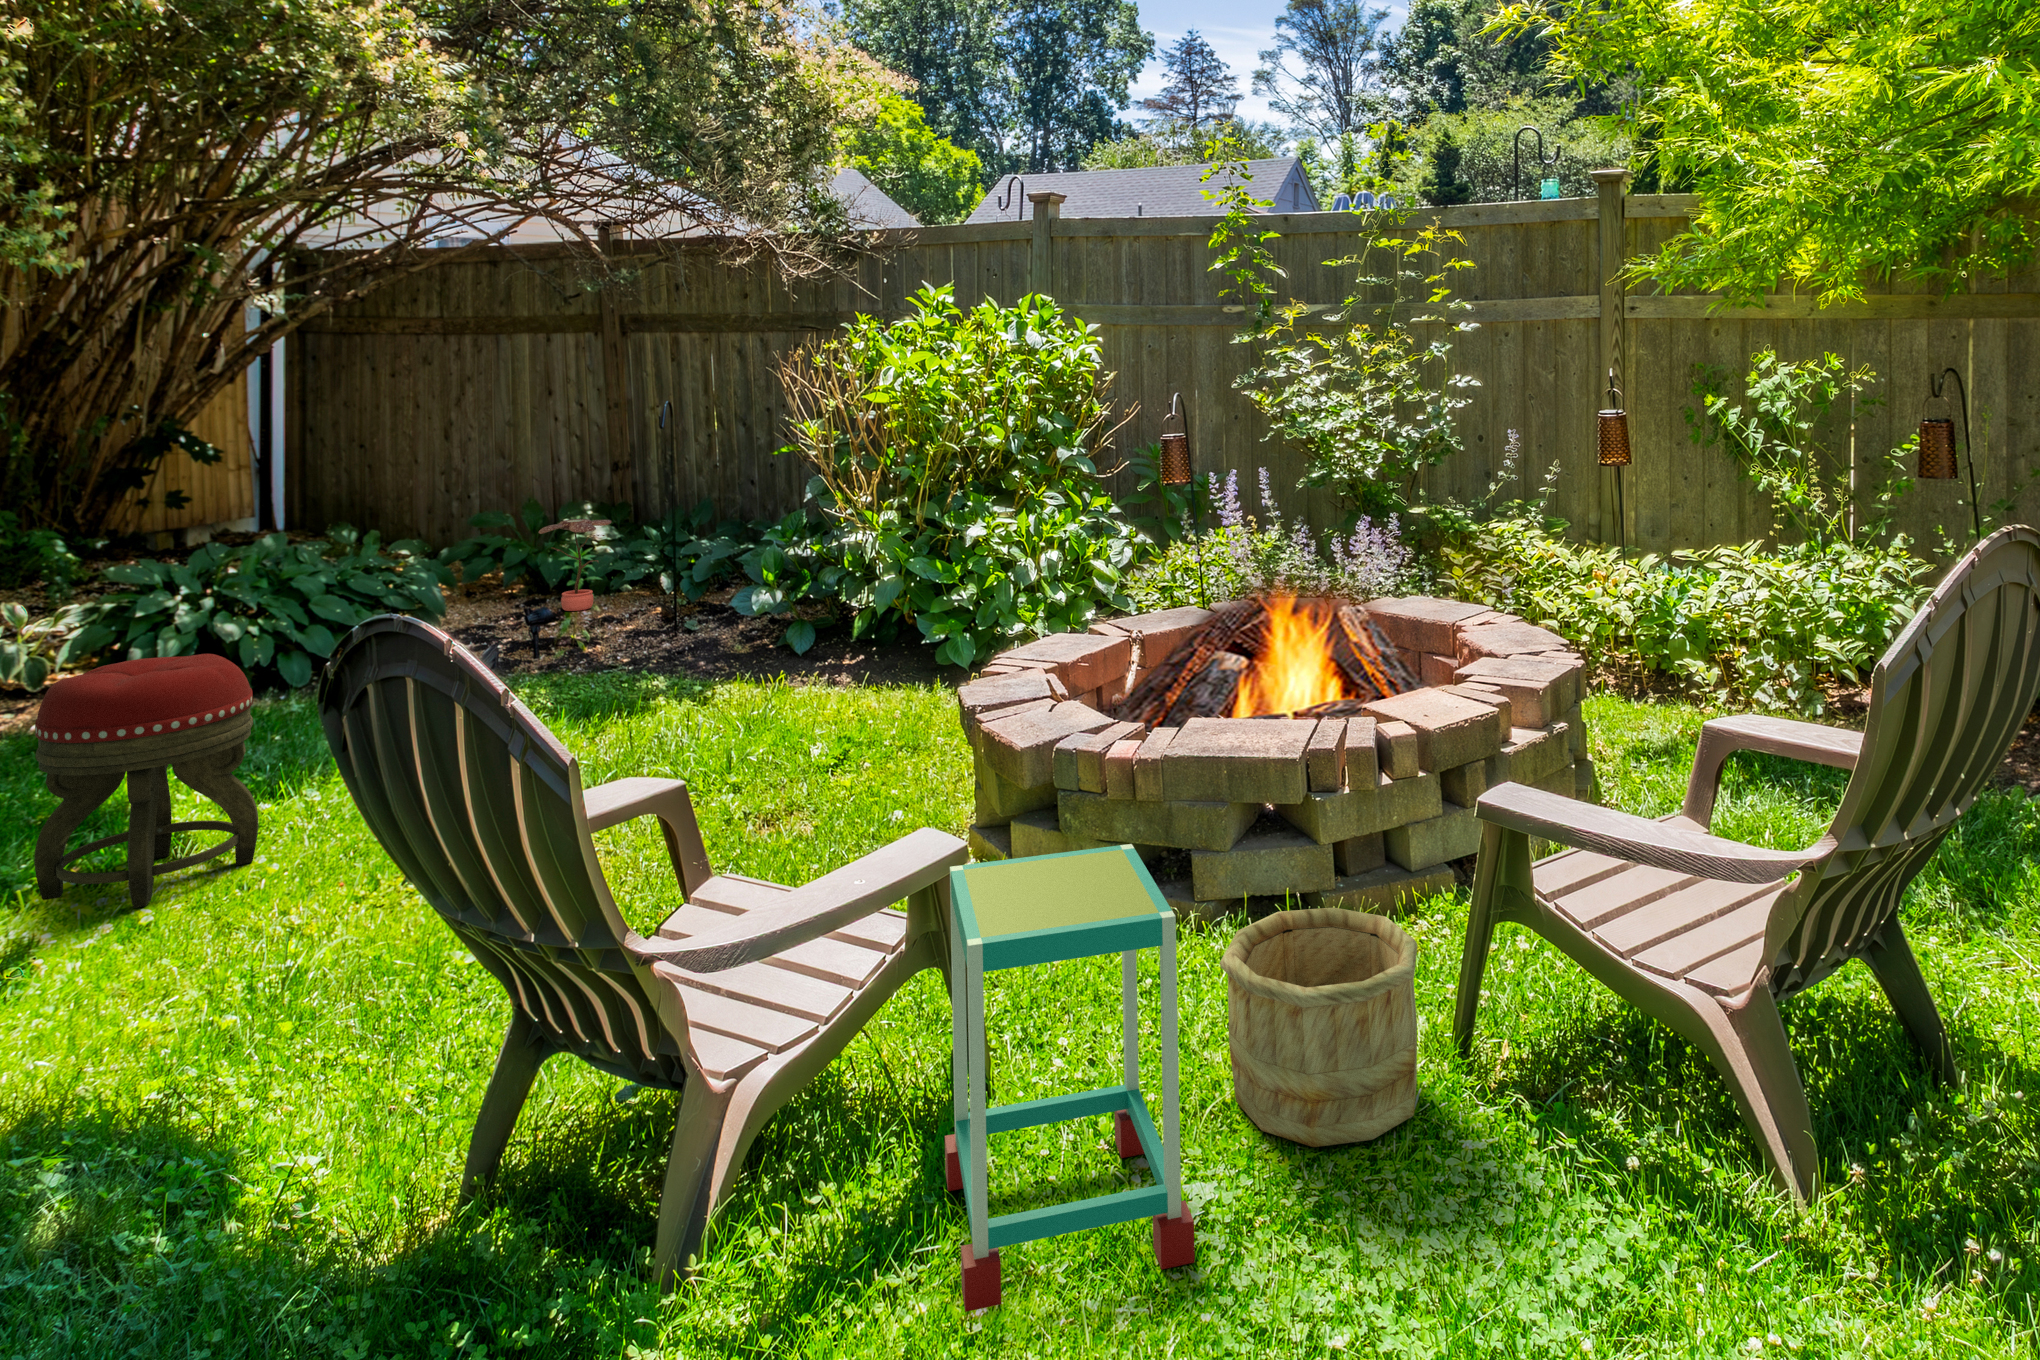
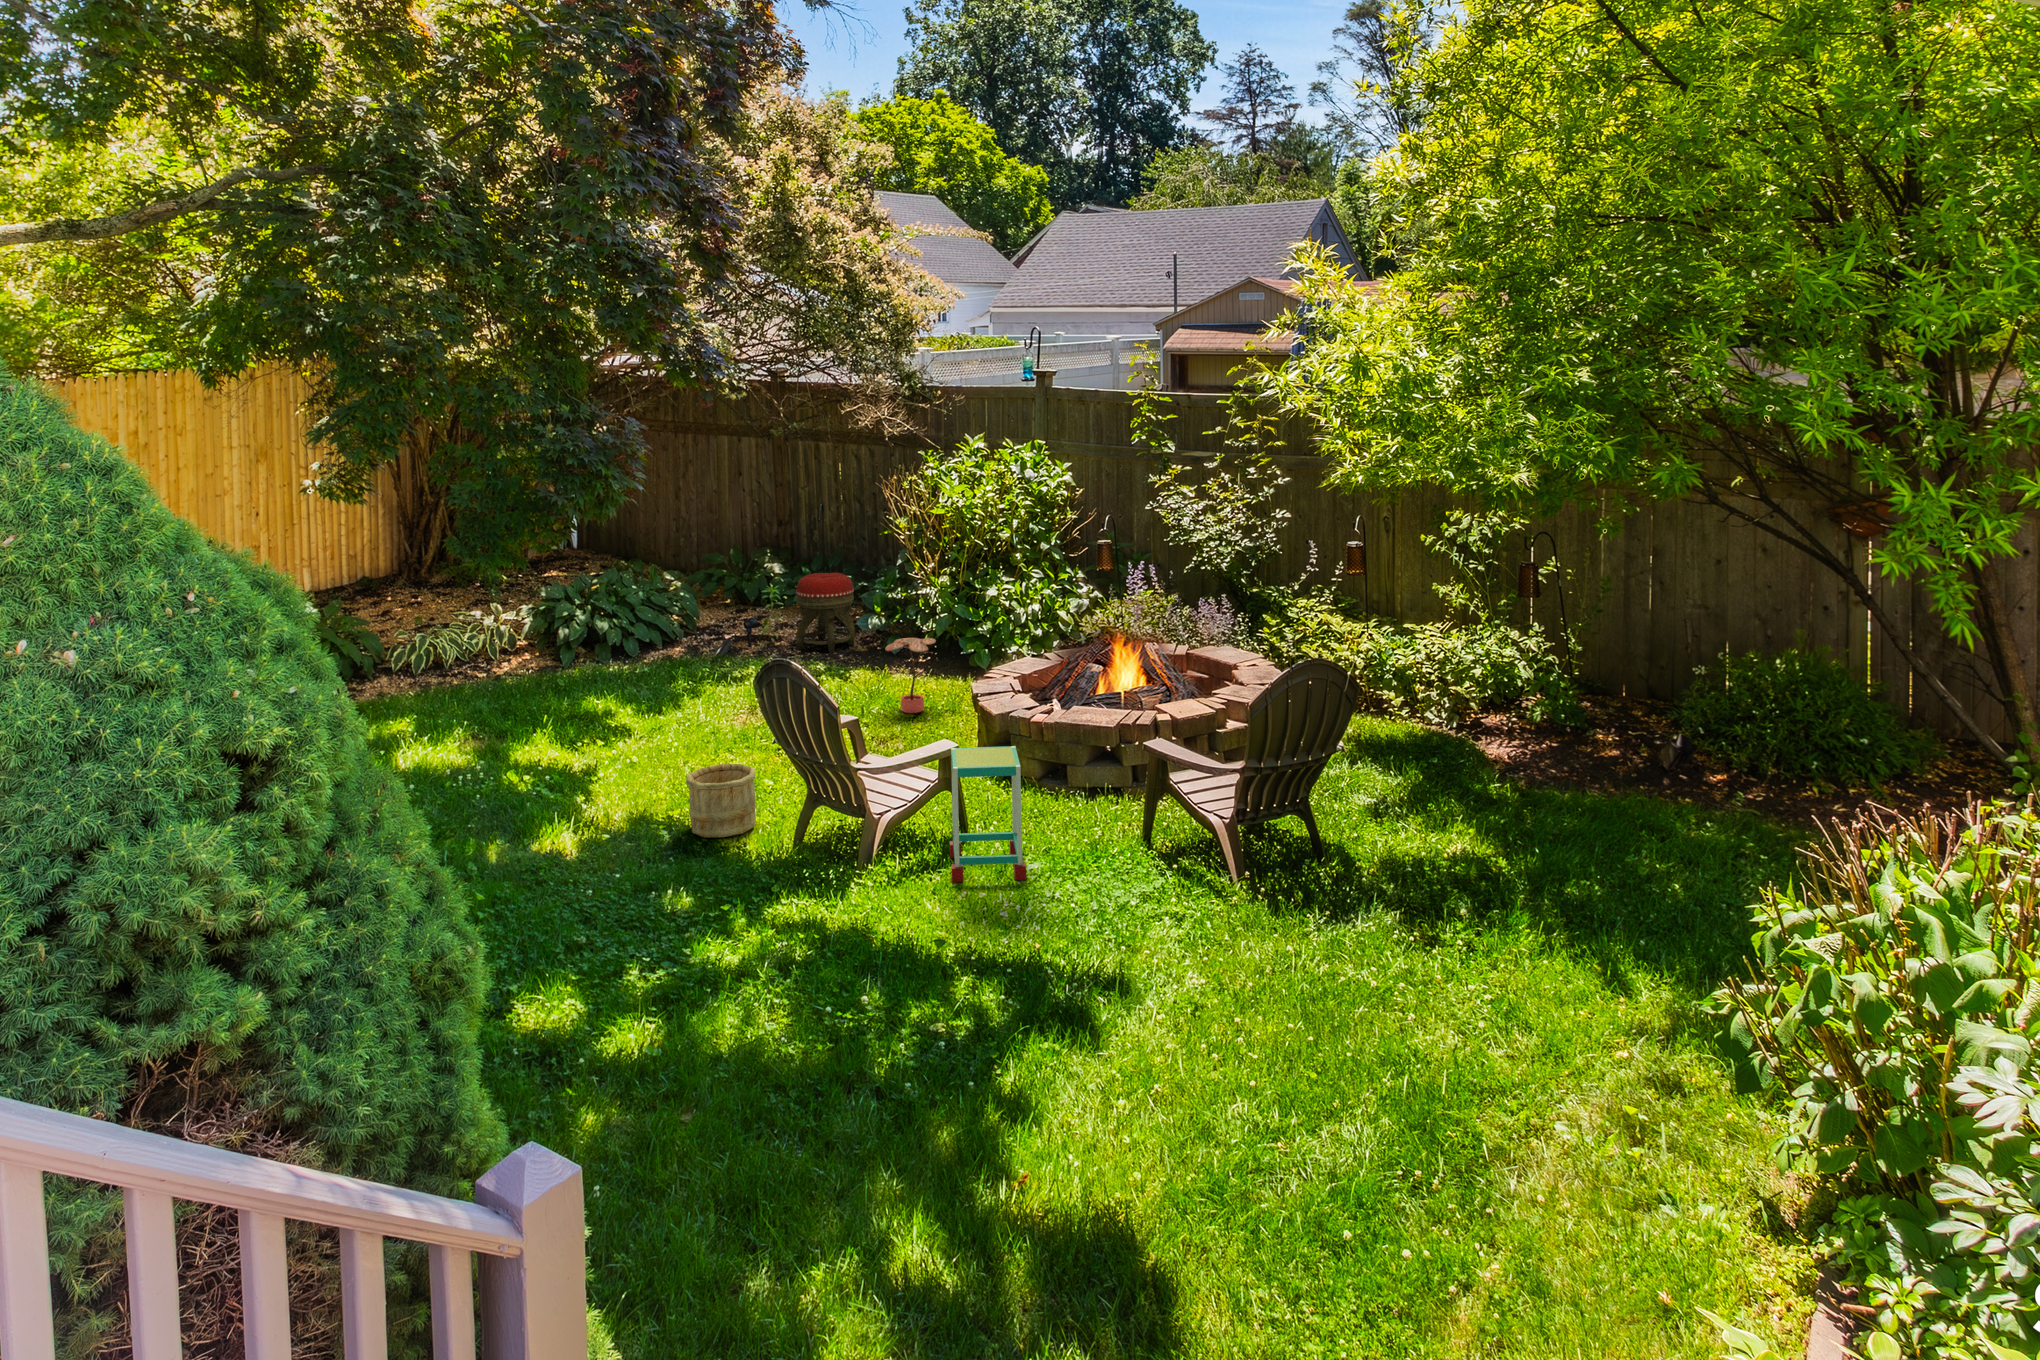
potted plant: present [539,519,612,611] -> present [885,638,936,713]
footstool: present [34,654,258,908] -> present [796,573,855,653]
wooden bucket: present [1220,908,1417,1147] -> present [686,764,755,837]

